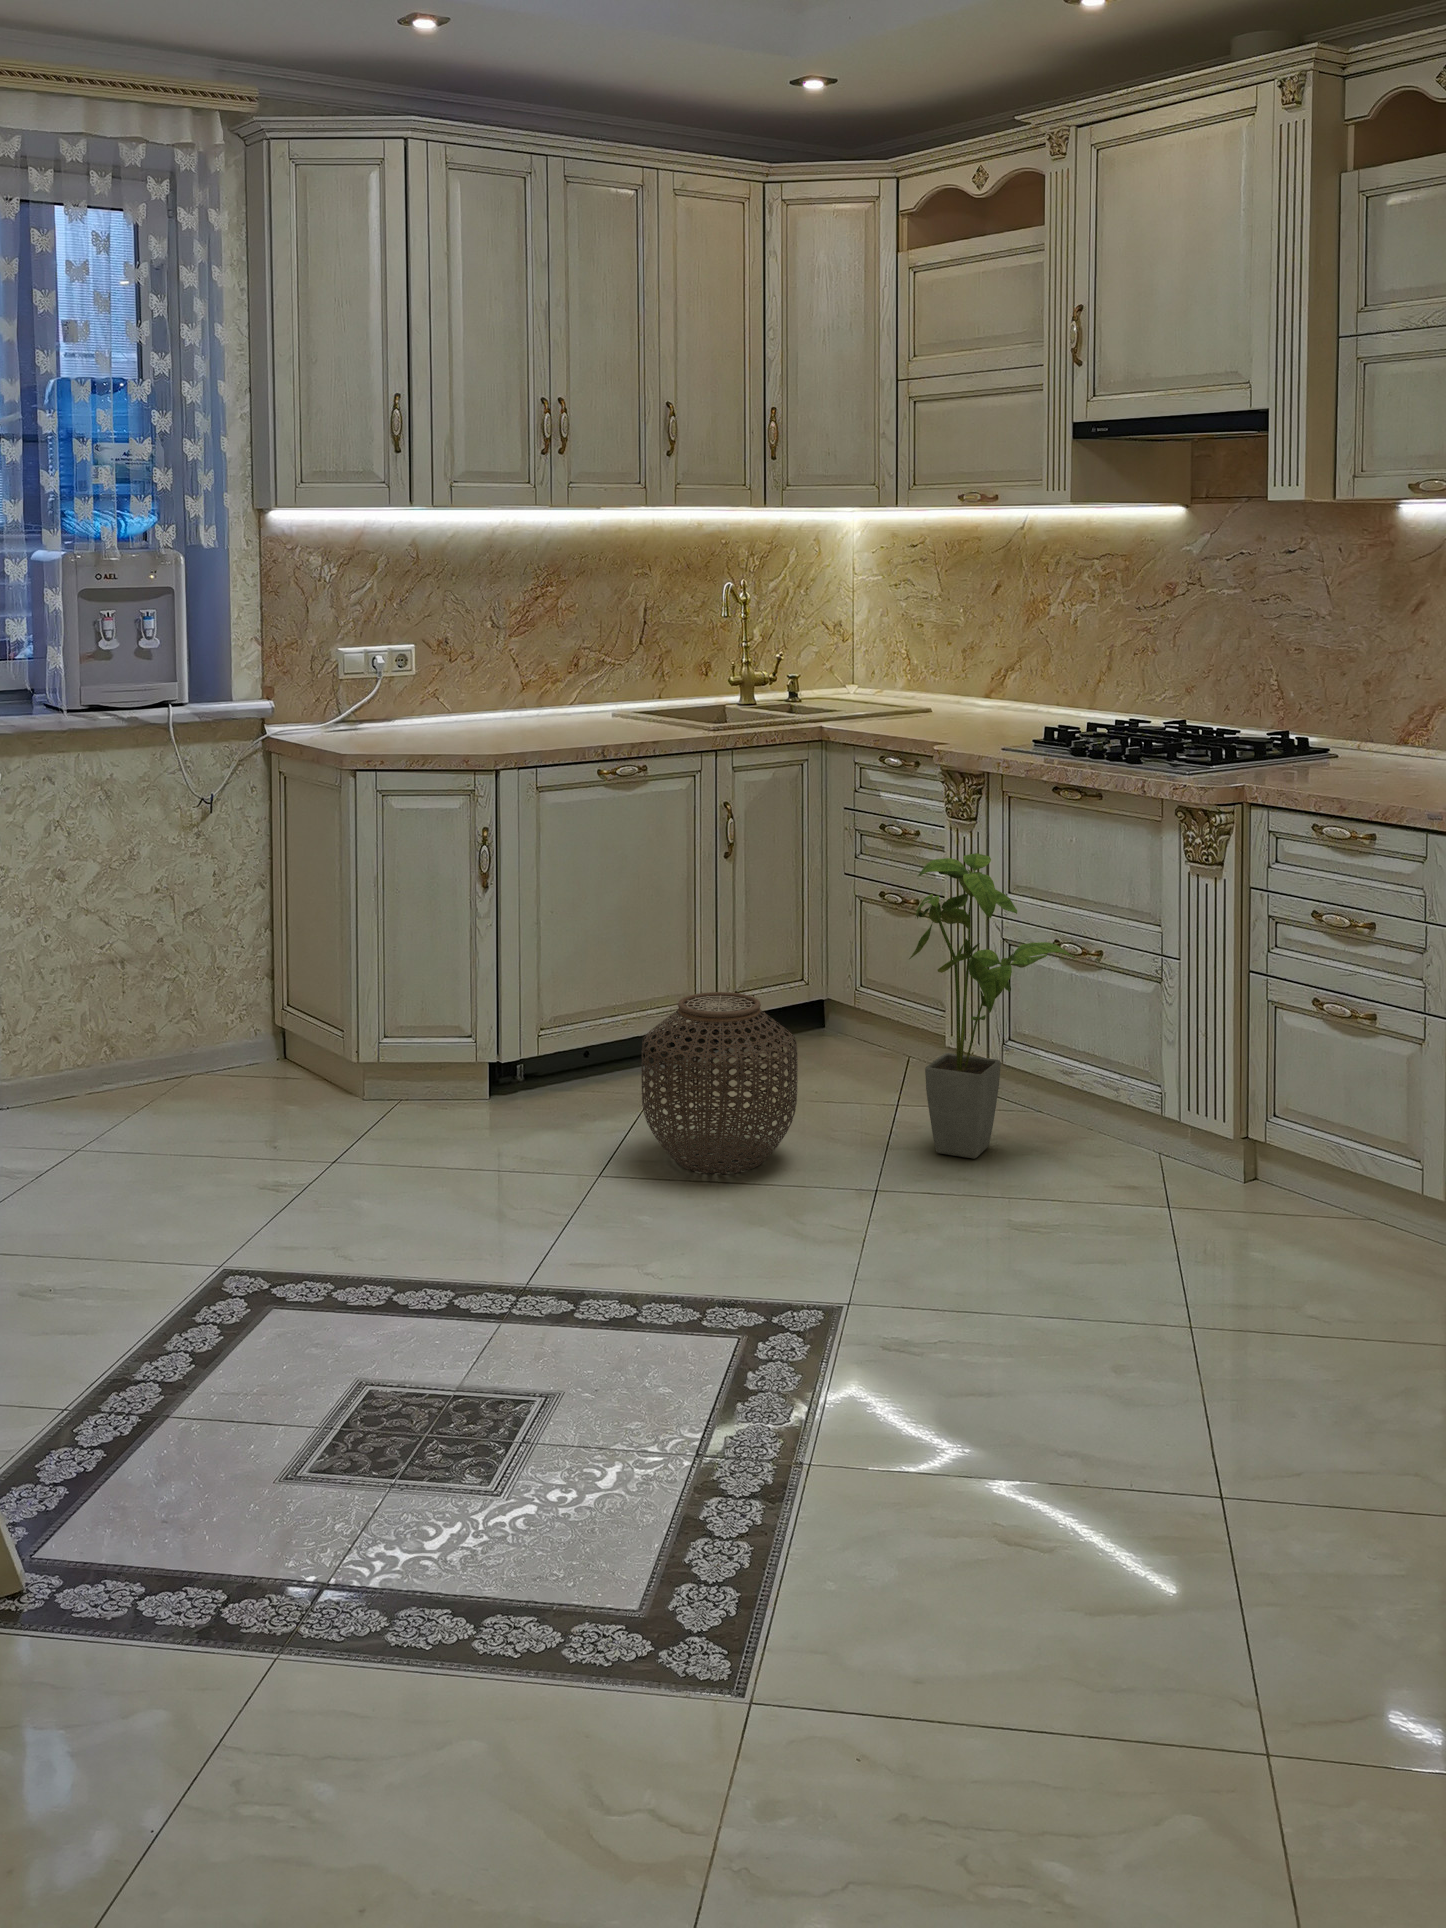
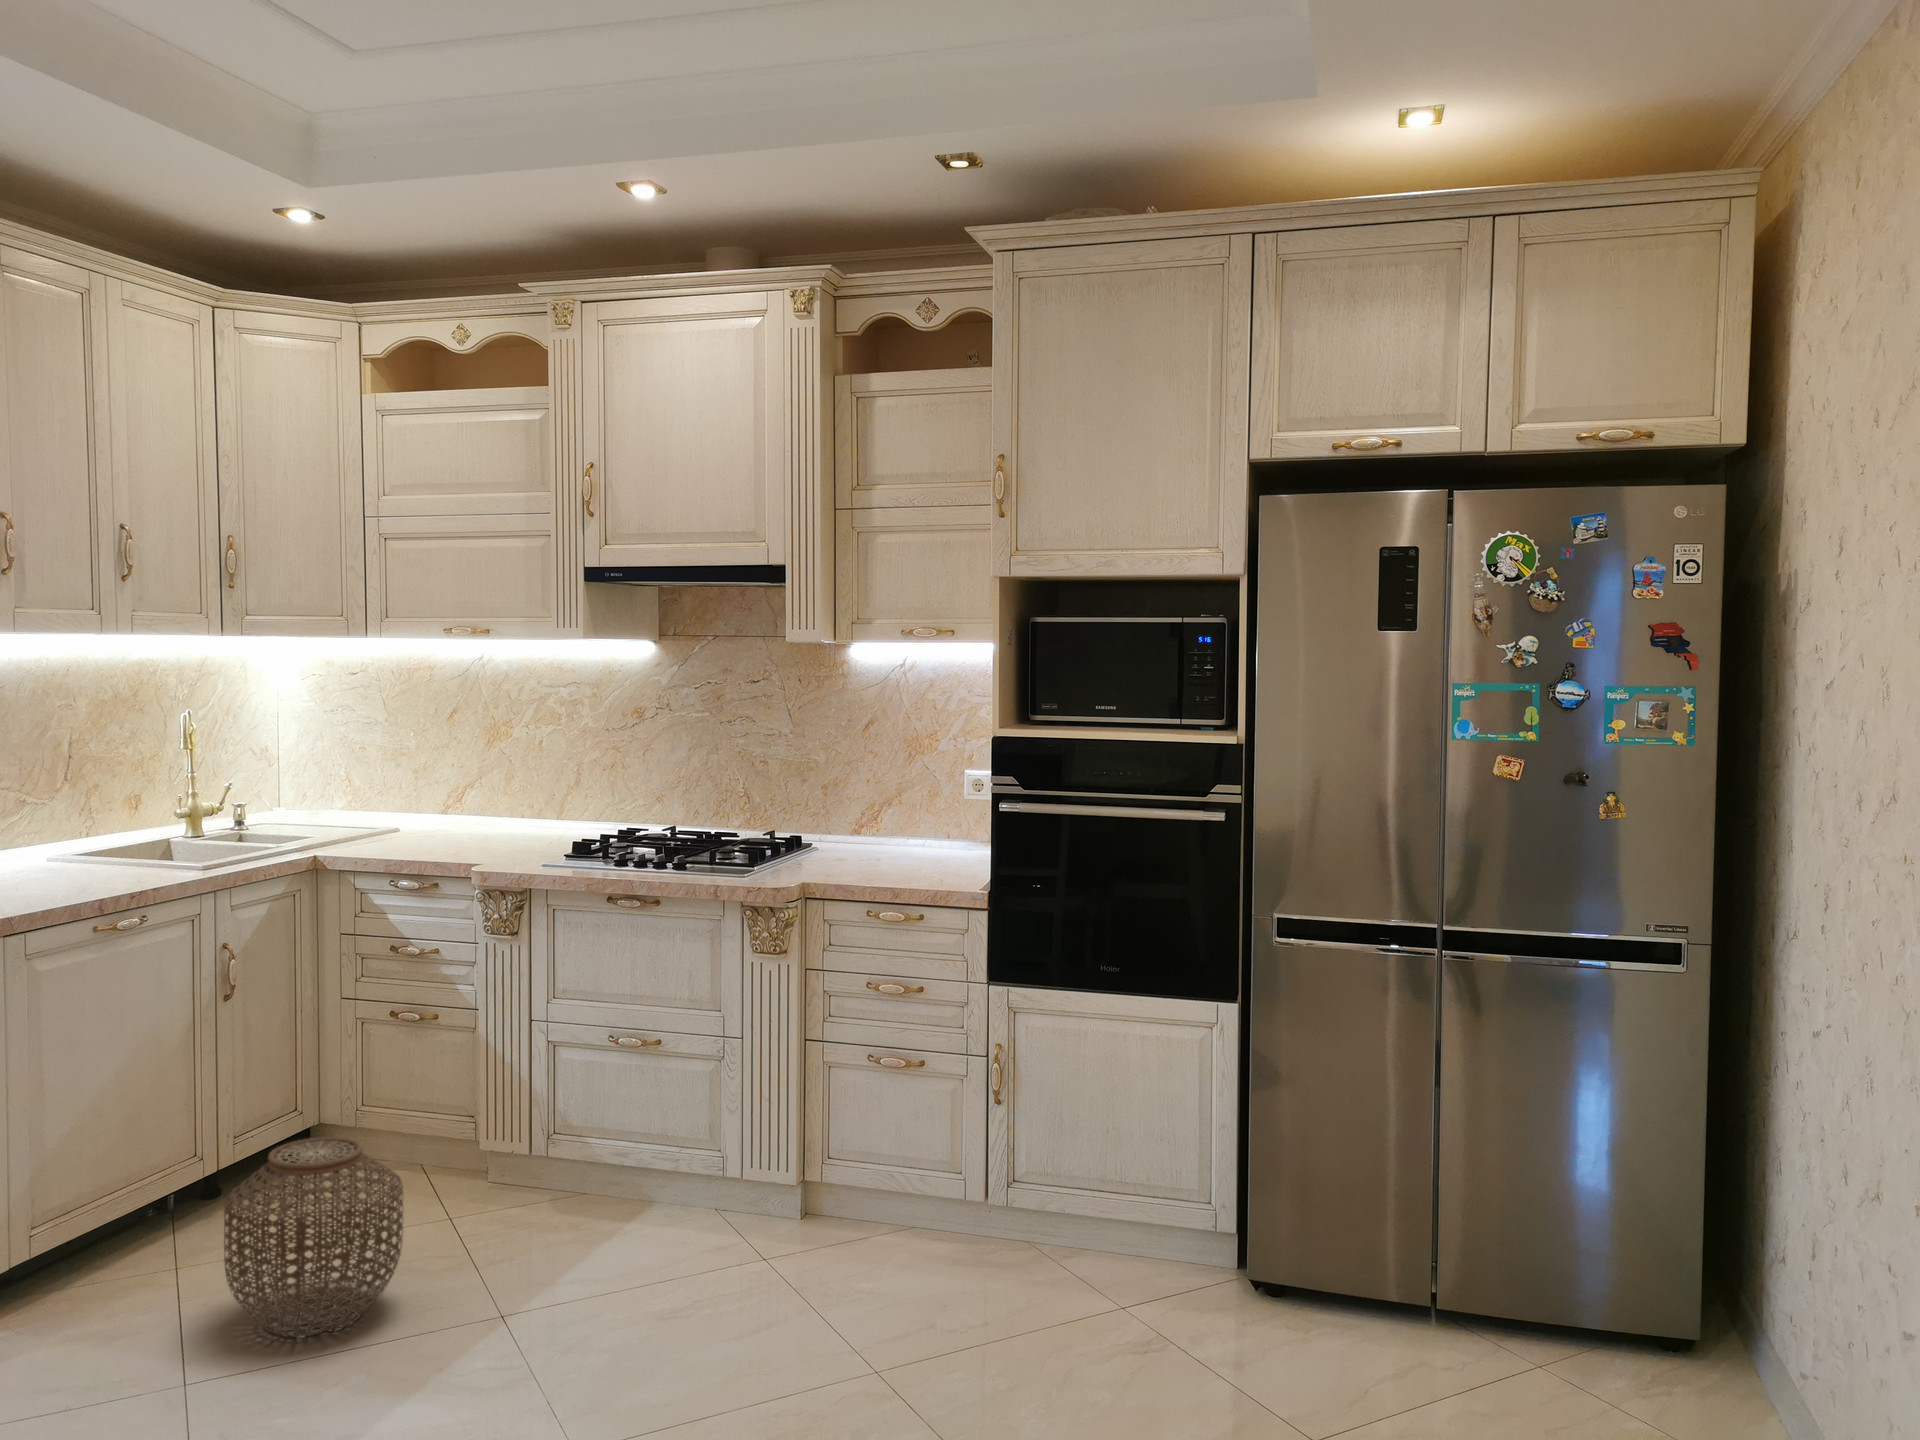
house plant: present [909,853,1076,1159] -> none [495,964,654,1257]

